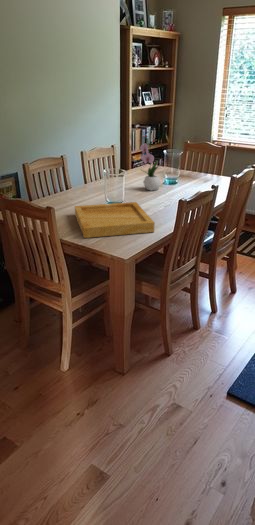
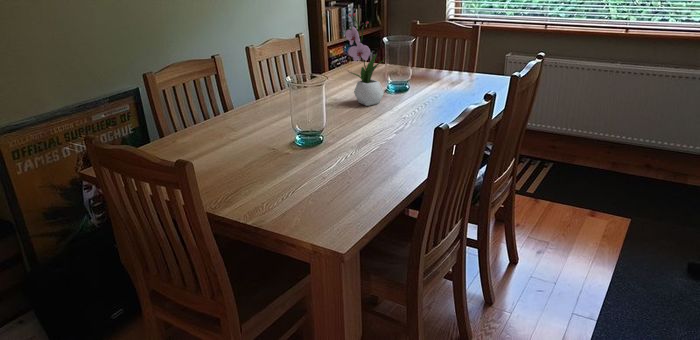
tray: present [75,202,155,238] -> none [238,130,388,208]

